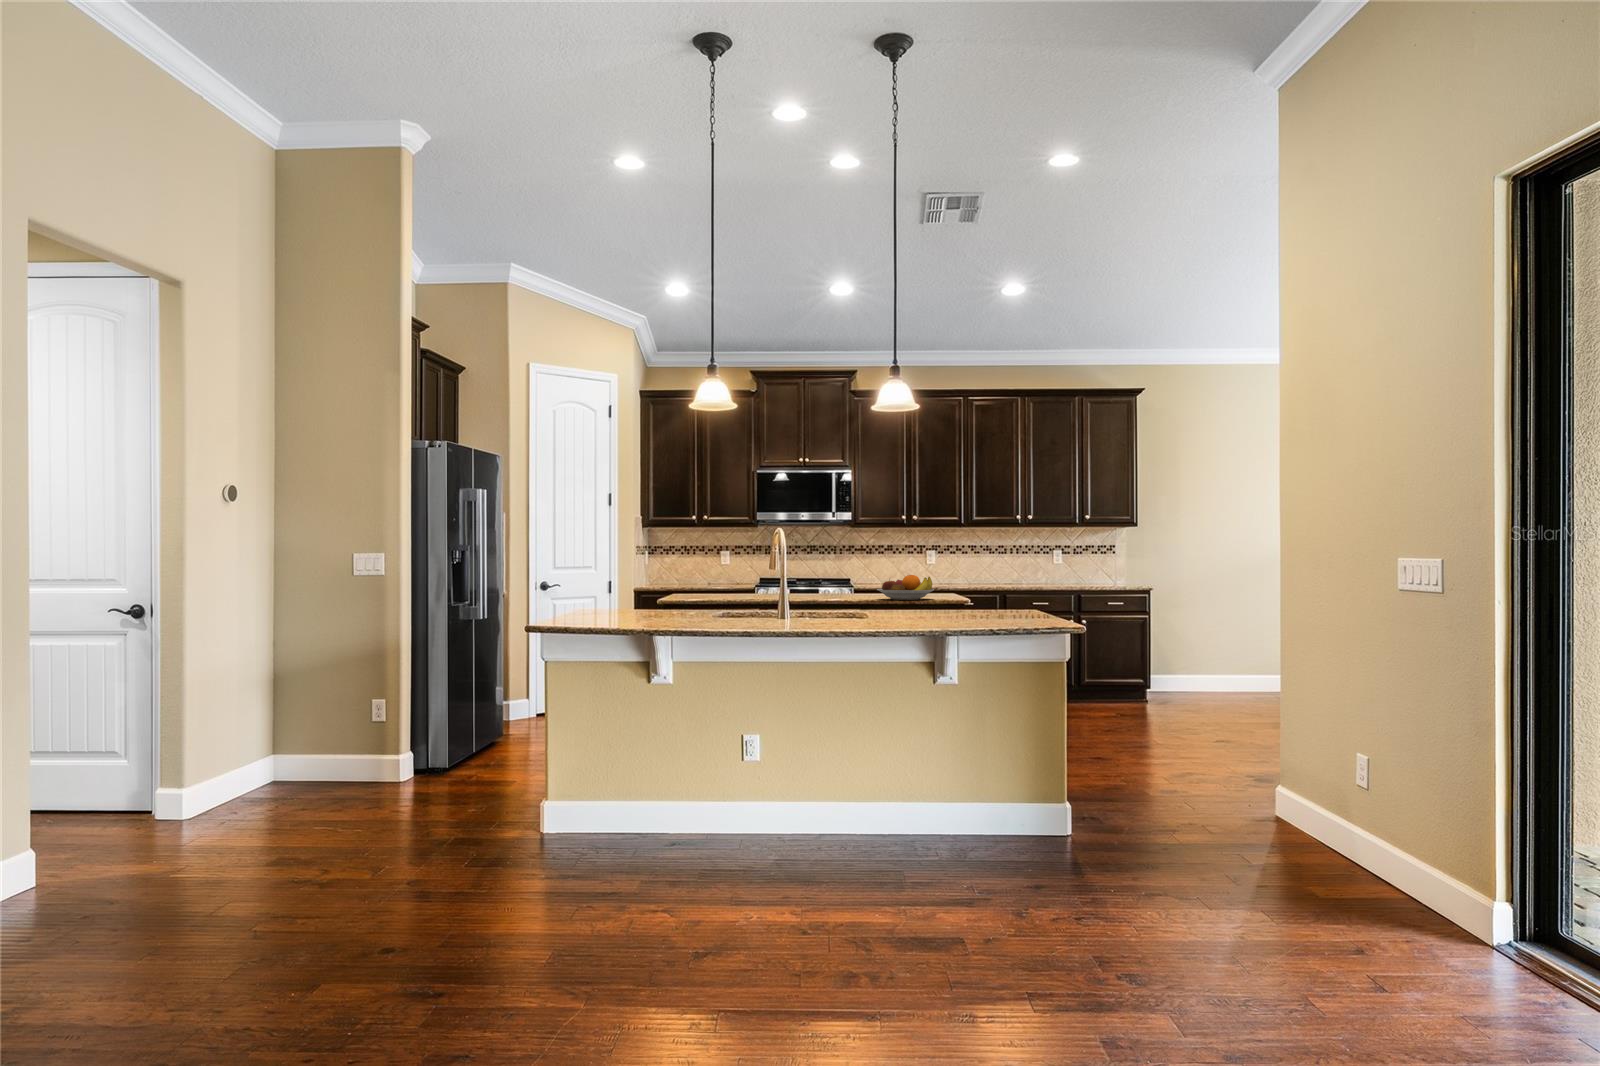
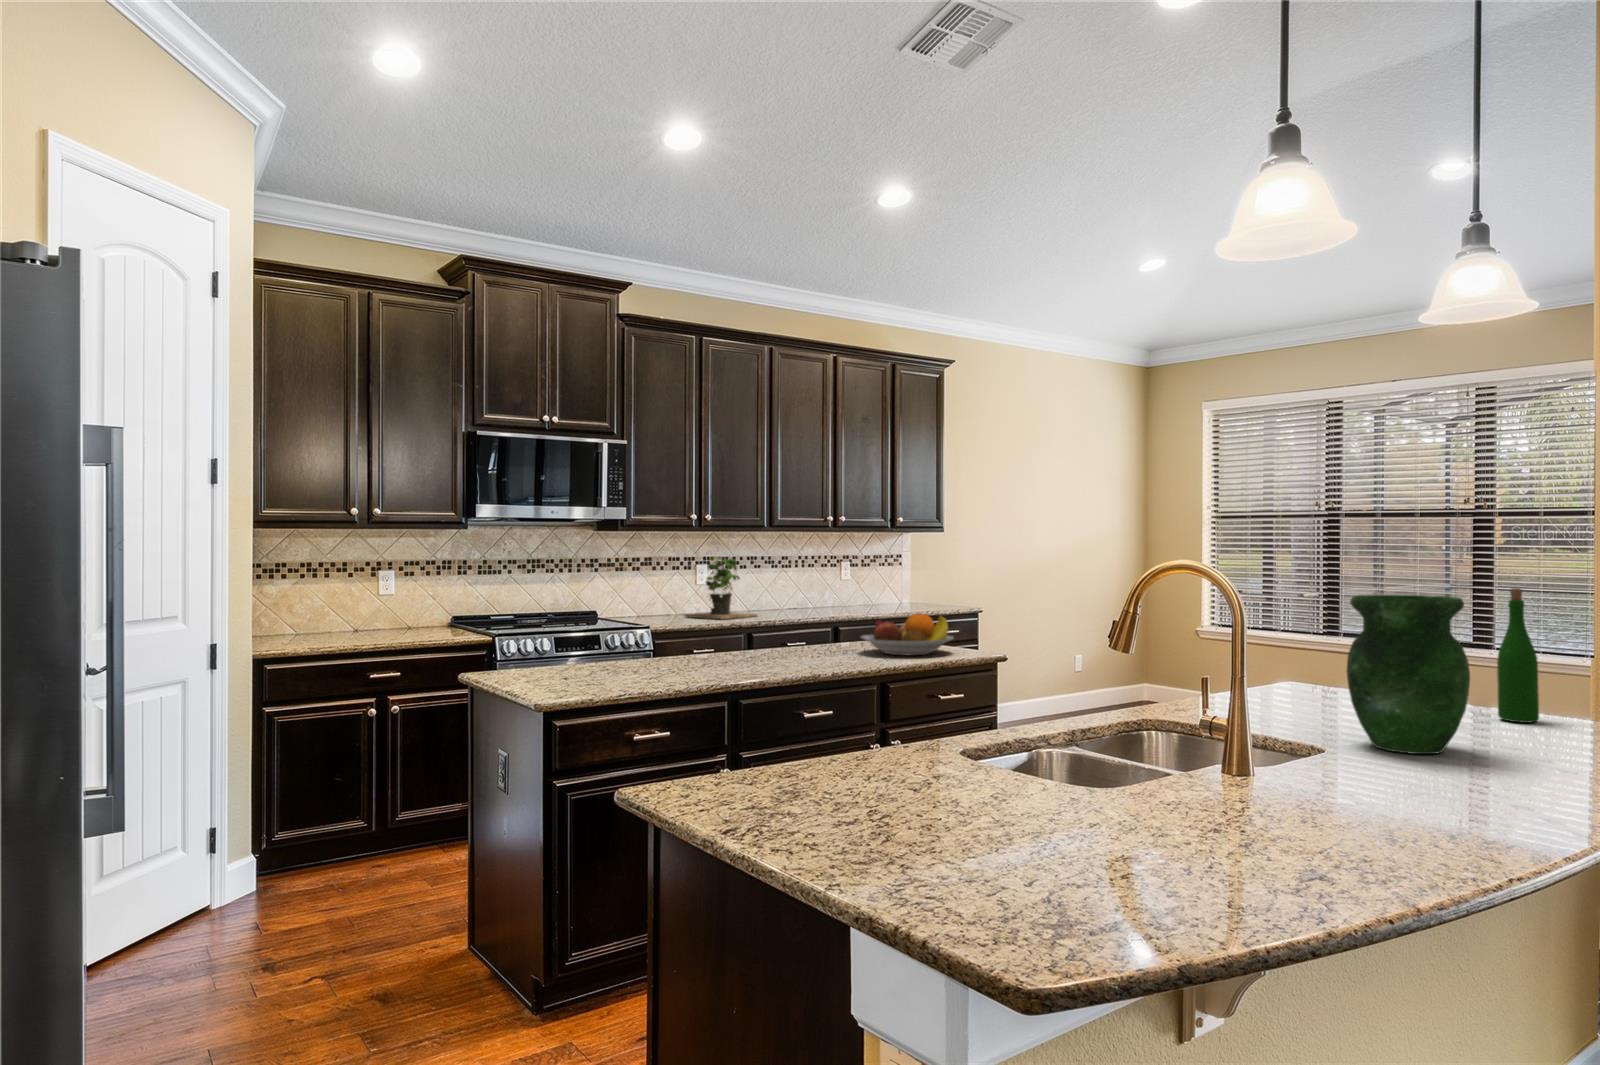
potted plant: none [918,545,965,588] -> present [684,557,758,619]
wine bottle: none [962,547,981,623] -> present [1497,588,1539,723]
vase: none [817,548,869,624] -> present [1347,595,1470,754]

